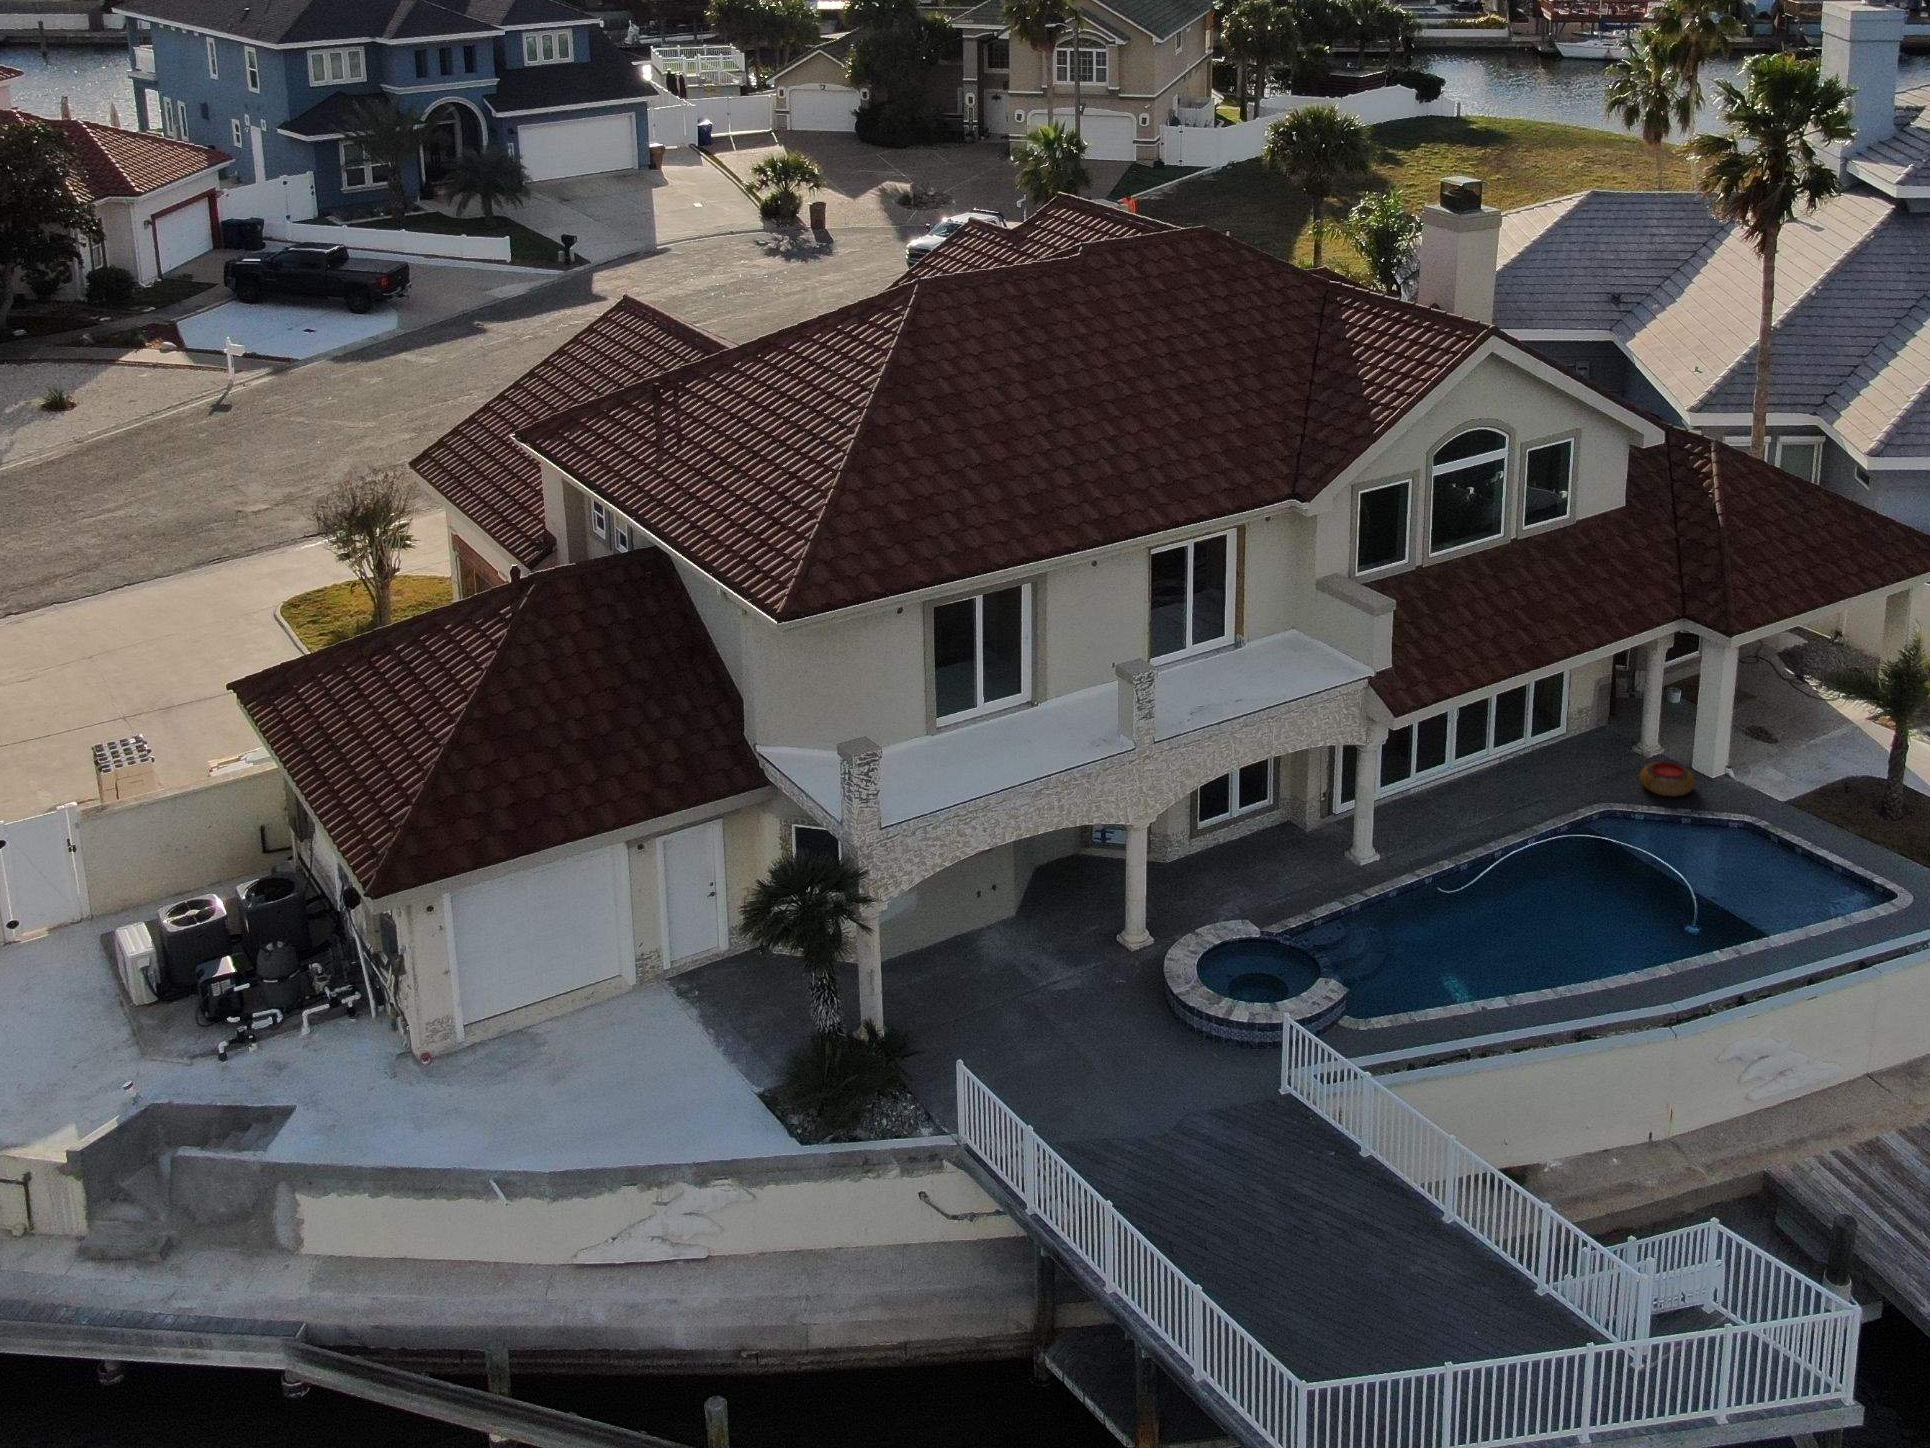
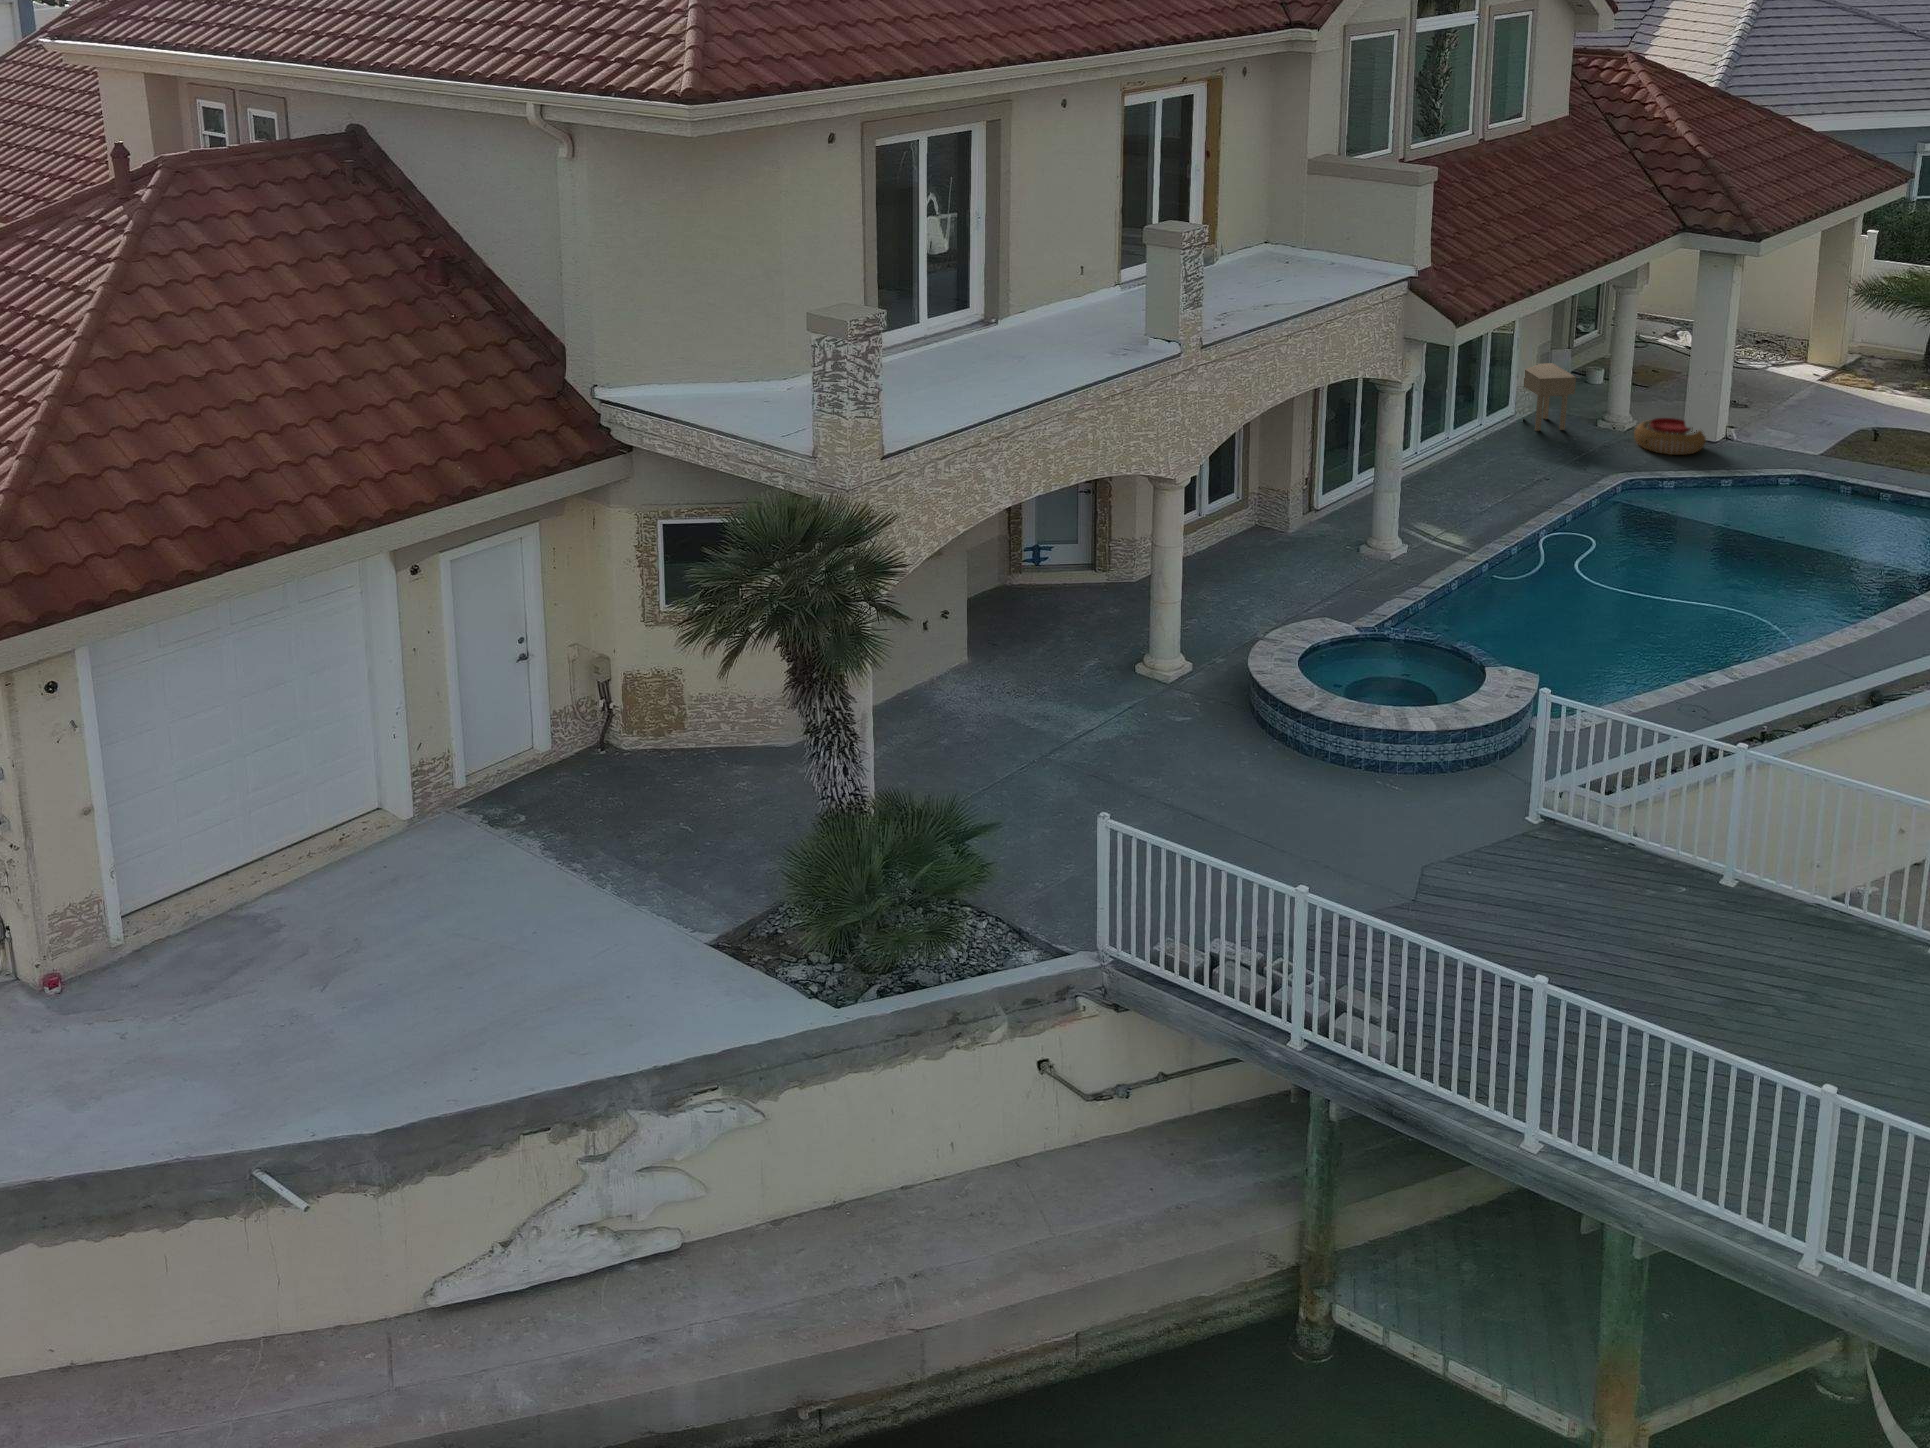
side table: none [1565,702,1601,760] -> present [1523,363,1576,431]

